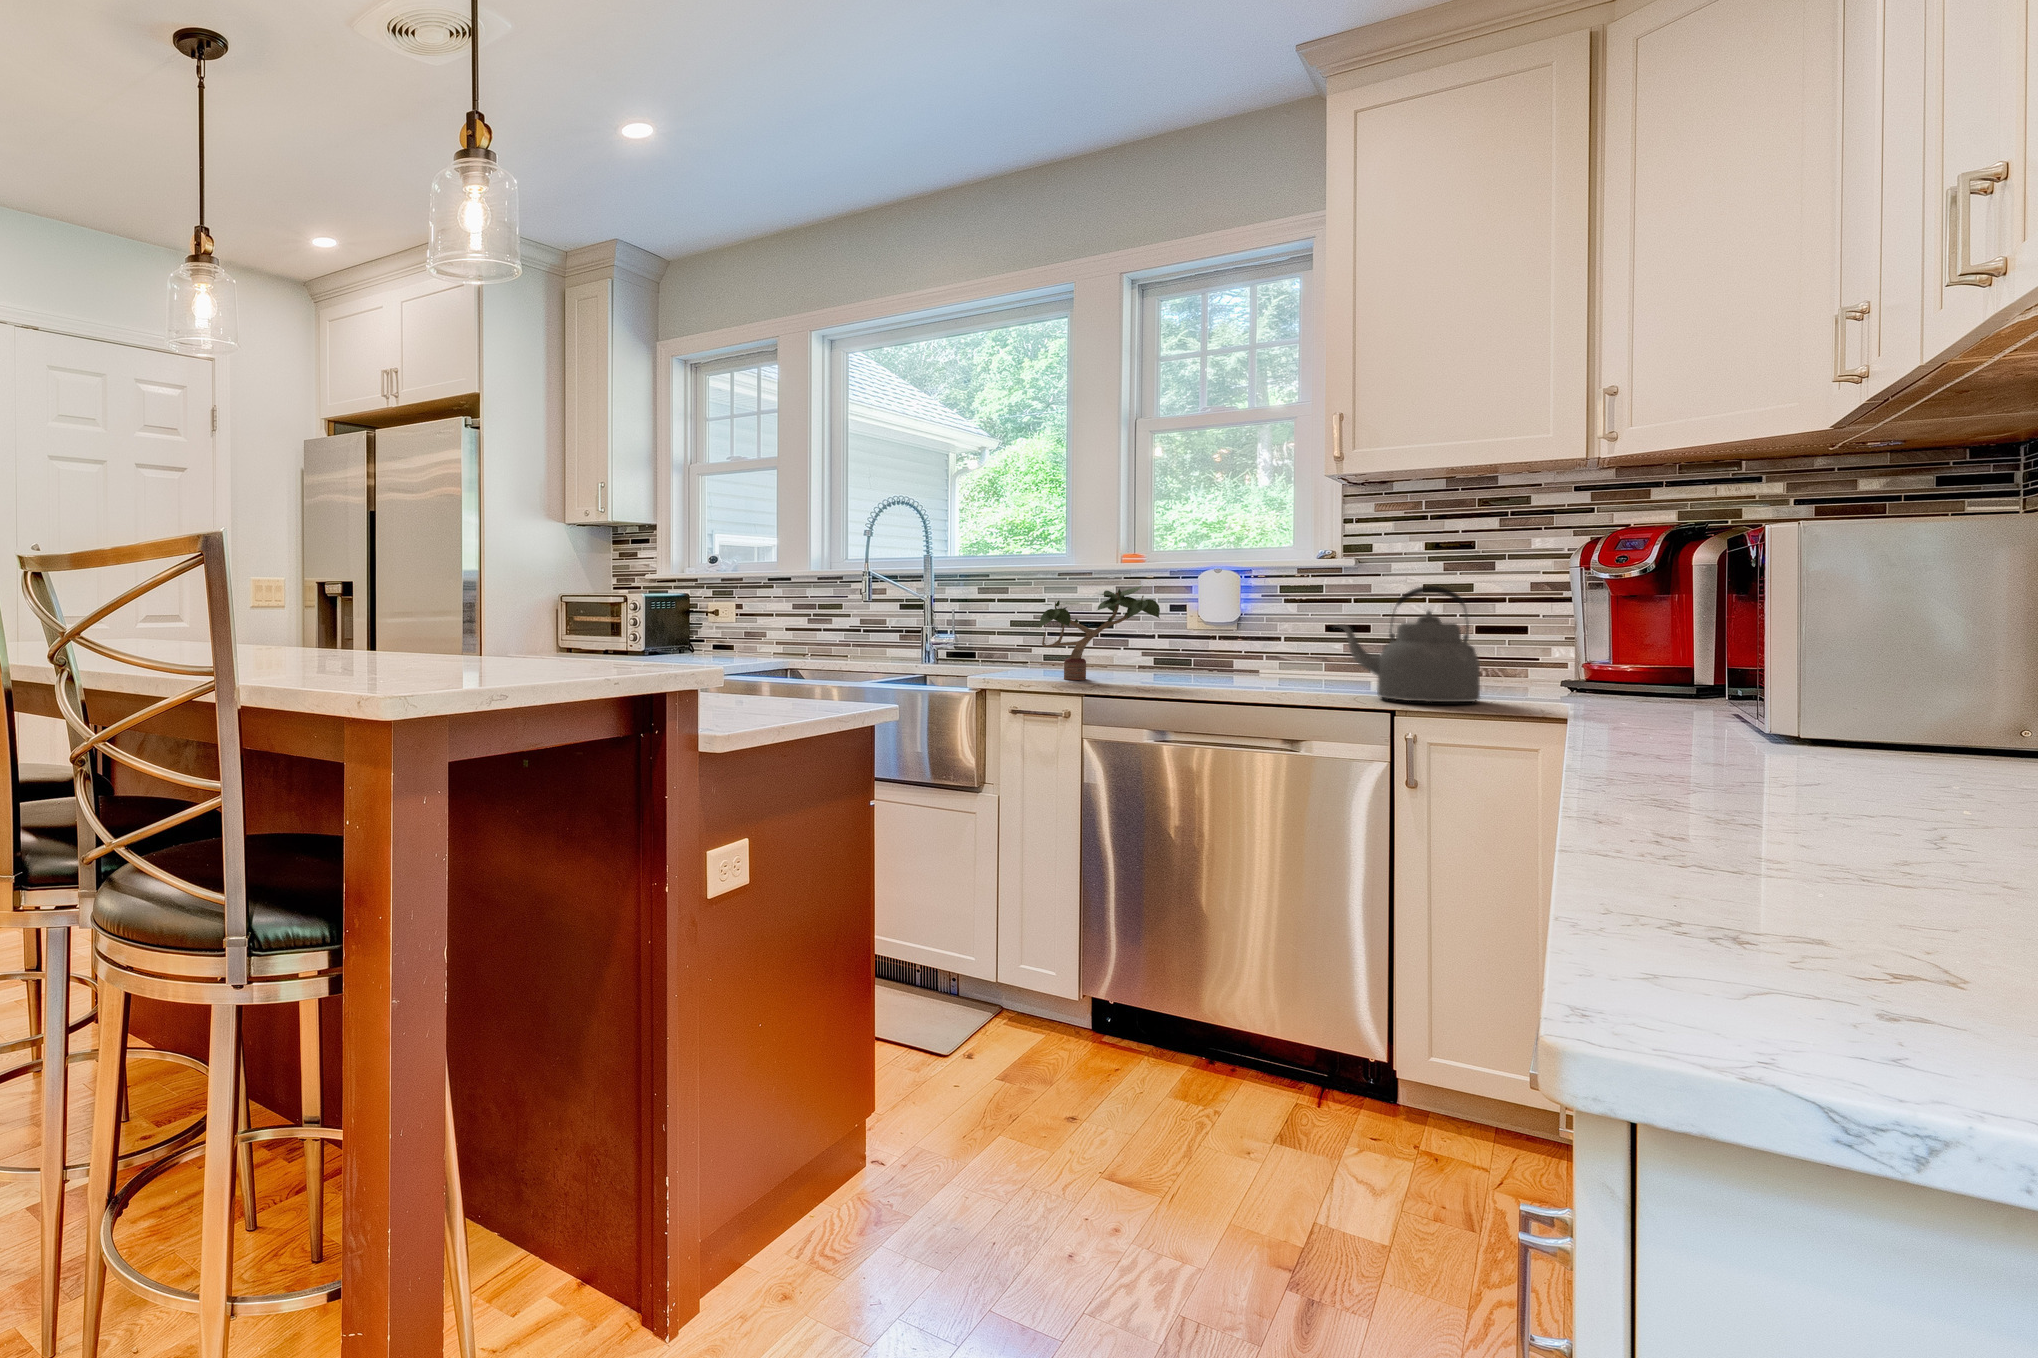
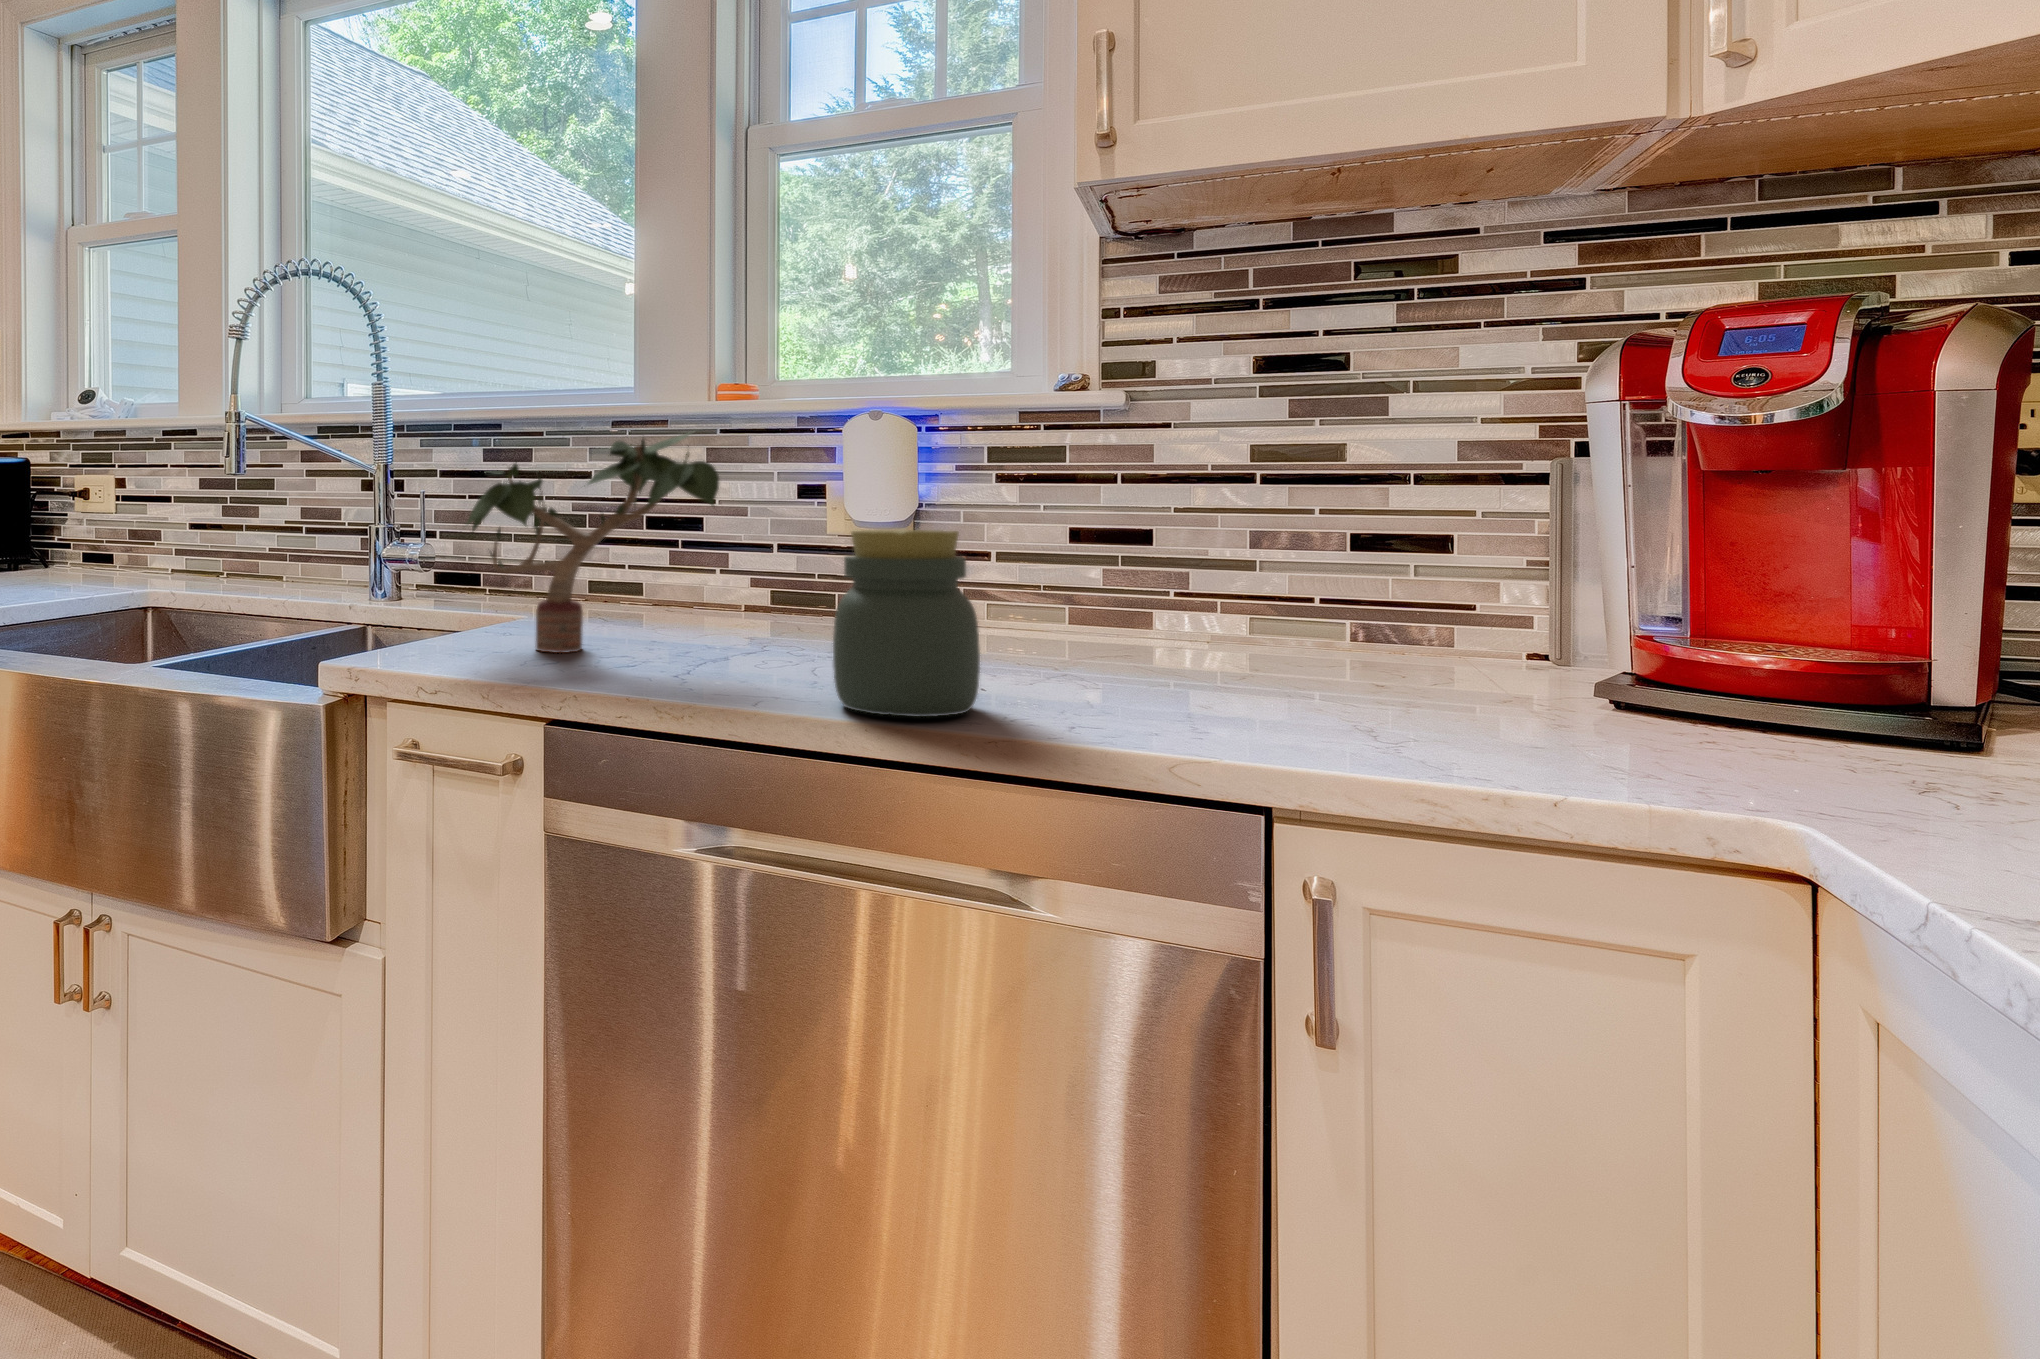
kettle: present [1336,586,1480,702] -> none [1097,420,1479,764]
jar: none [1220,627,1282,694] -> present [833,530,980,717]

